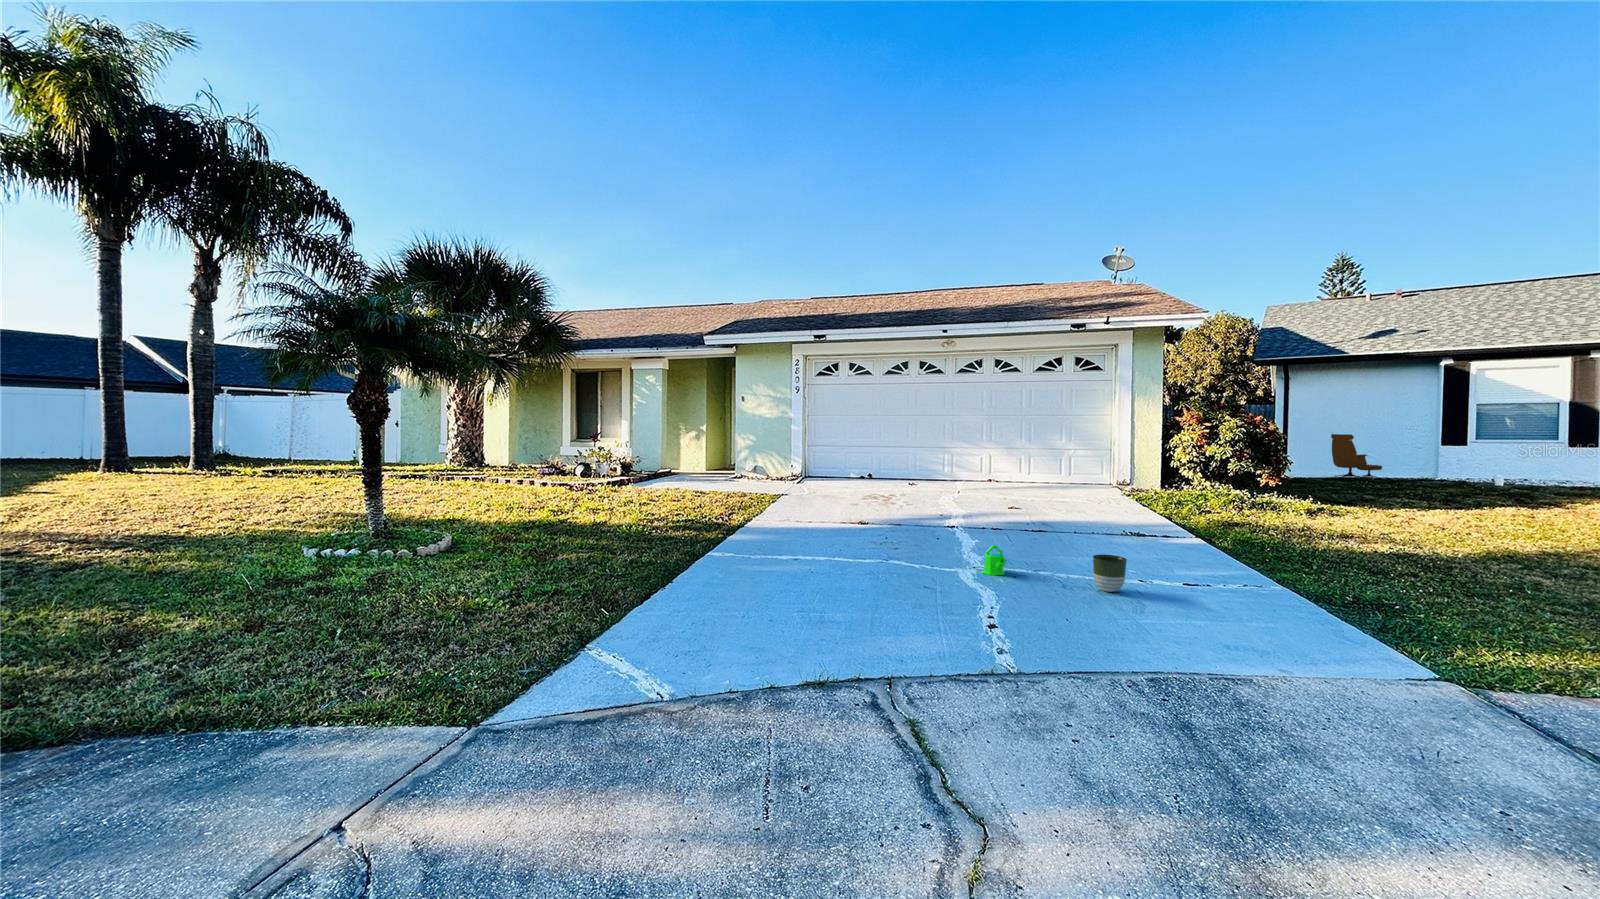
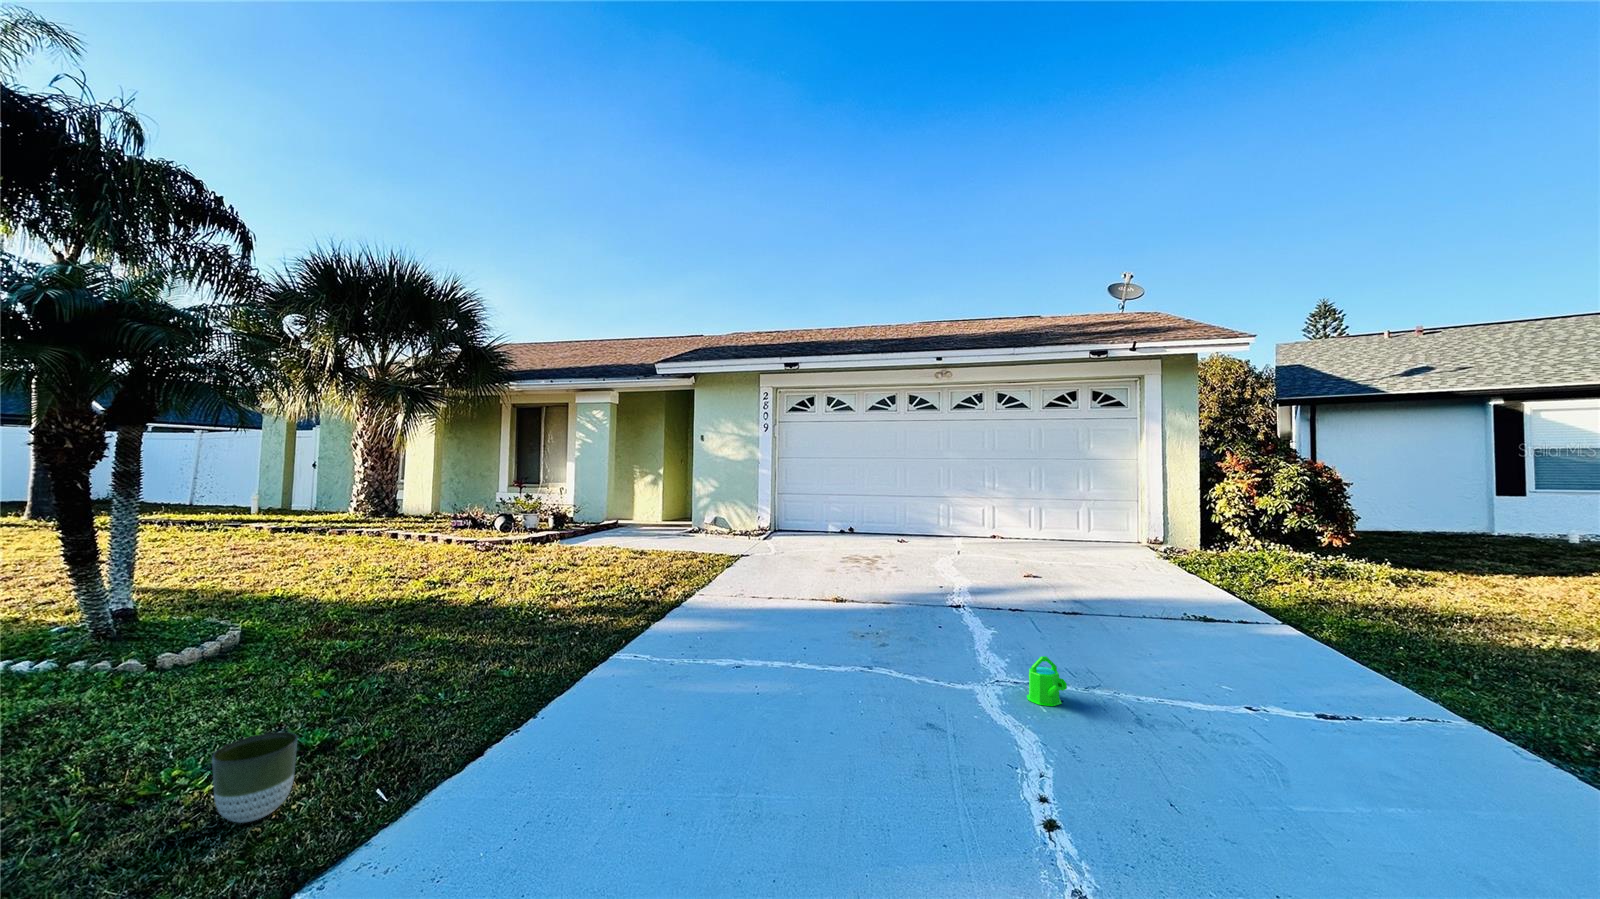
lounge chair: present [1331,434,1382,479] -> none [1371,482,1430,535]
planter: present [1093,555,1127,592] -> present [212,732,297,823]

